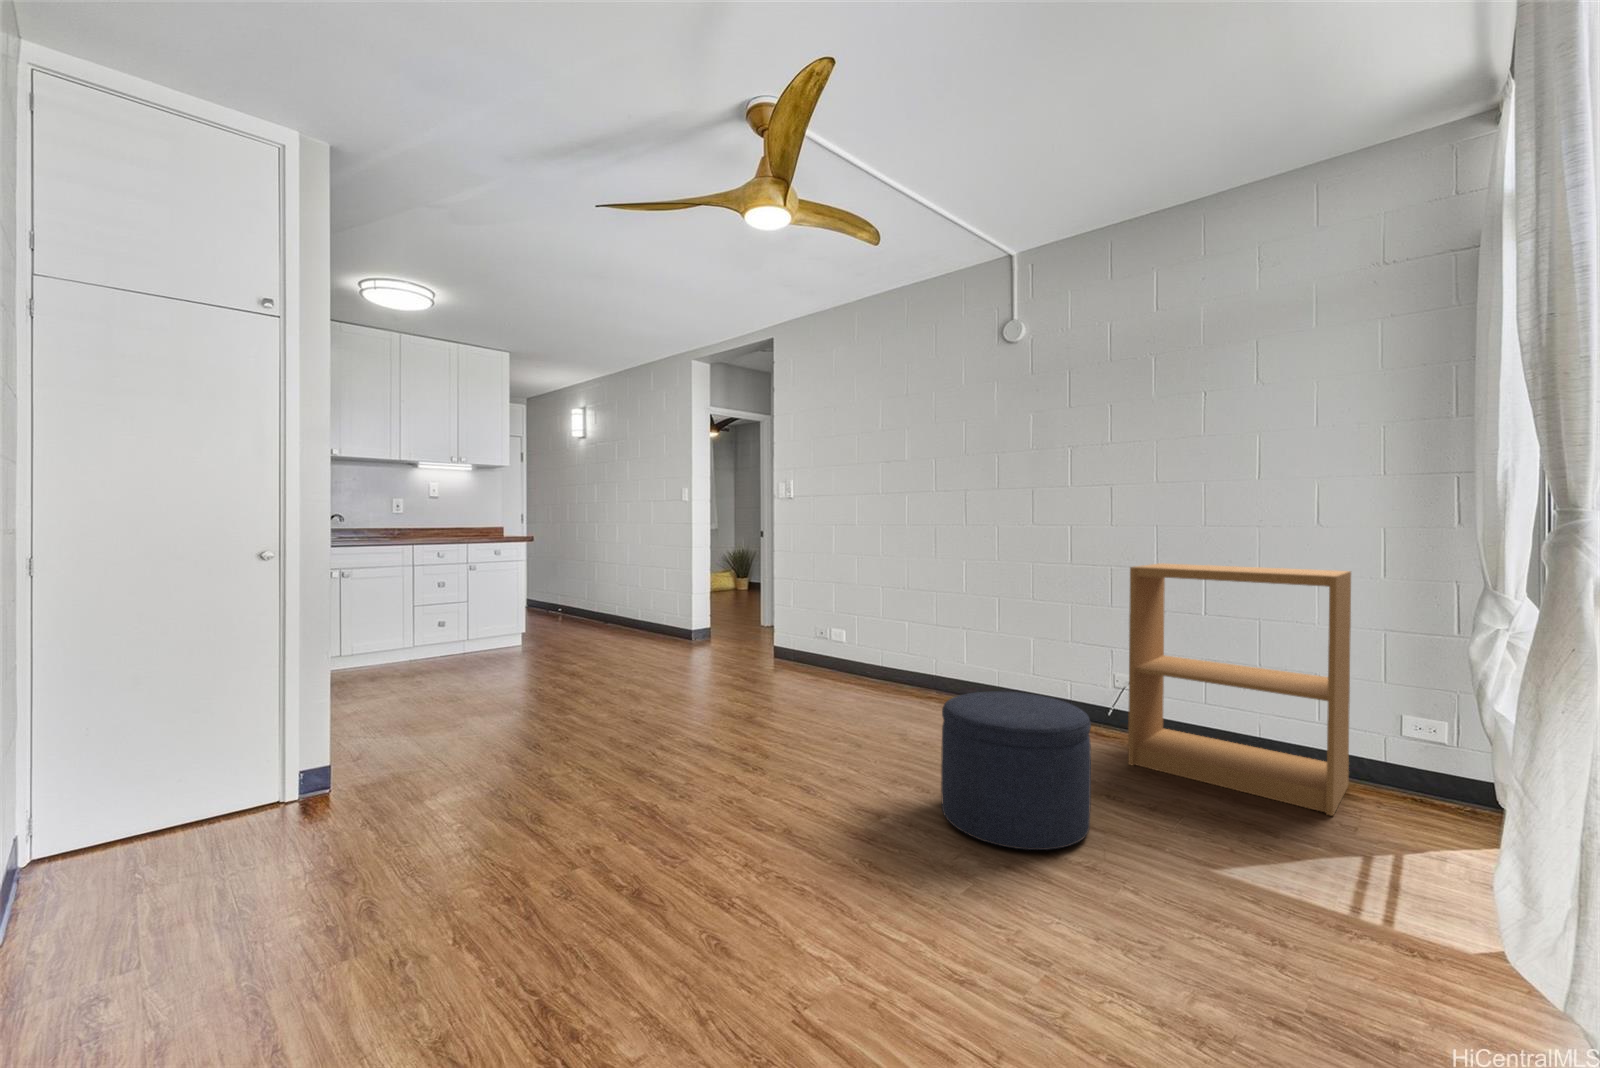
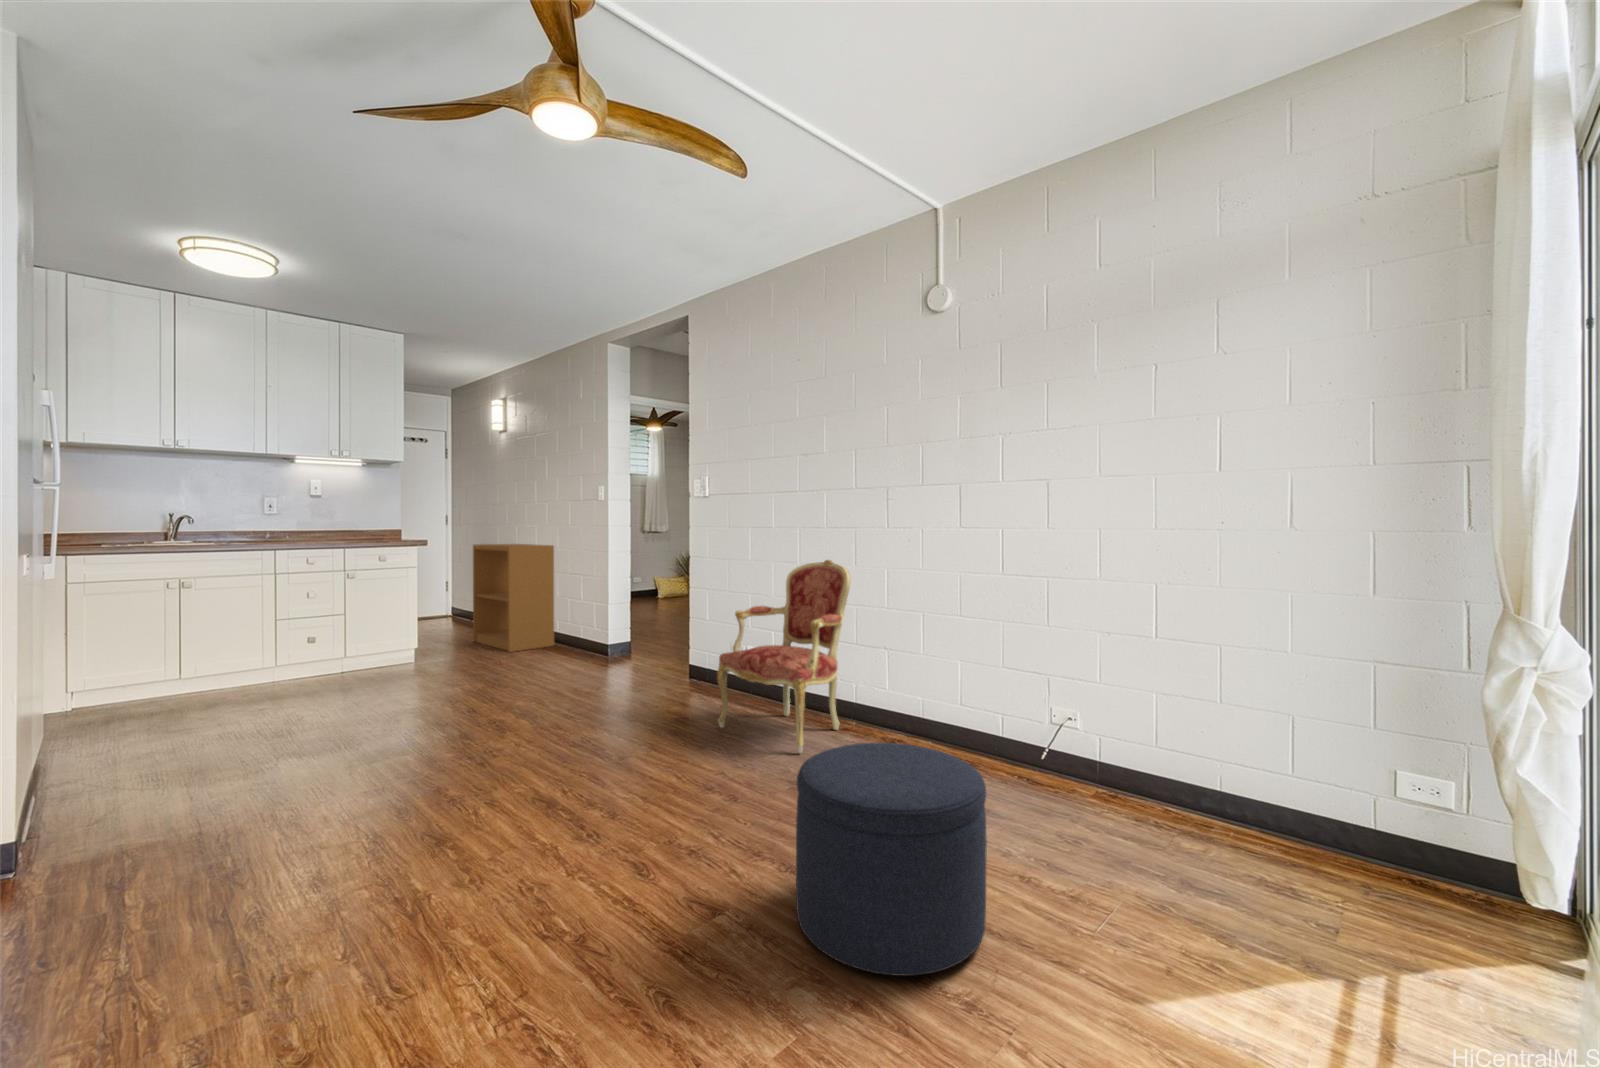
armchair: none [818,553,934,715] -> present [717,560,851,753]
bookshelf: present [1128,563,1351,816] -> present [473,544,554,652]

